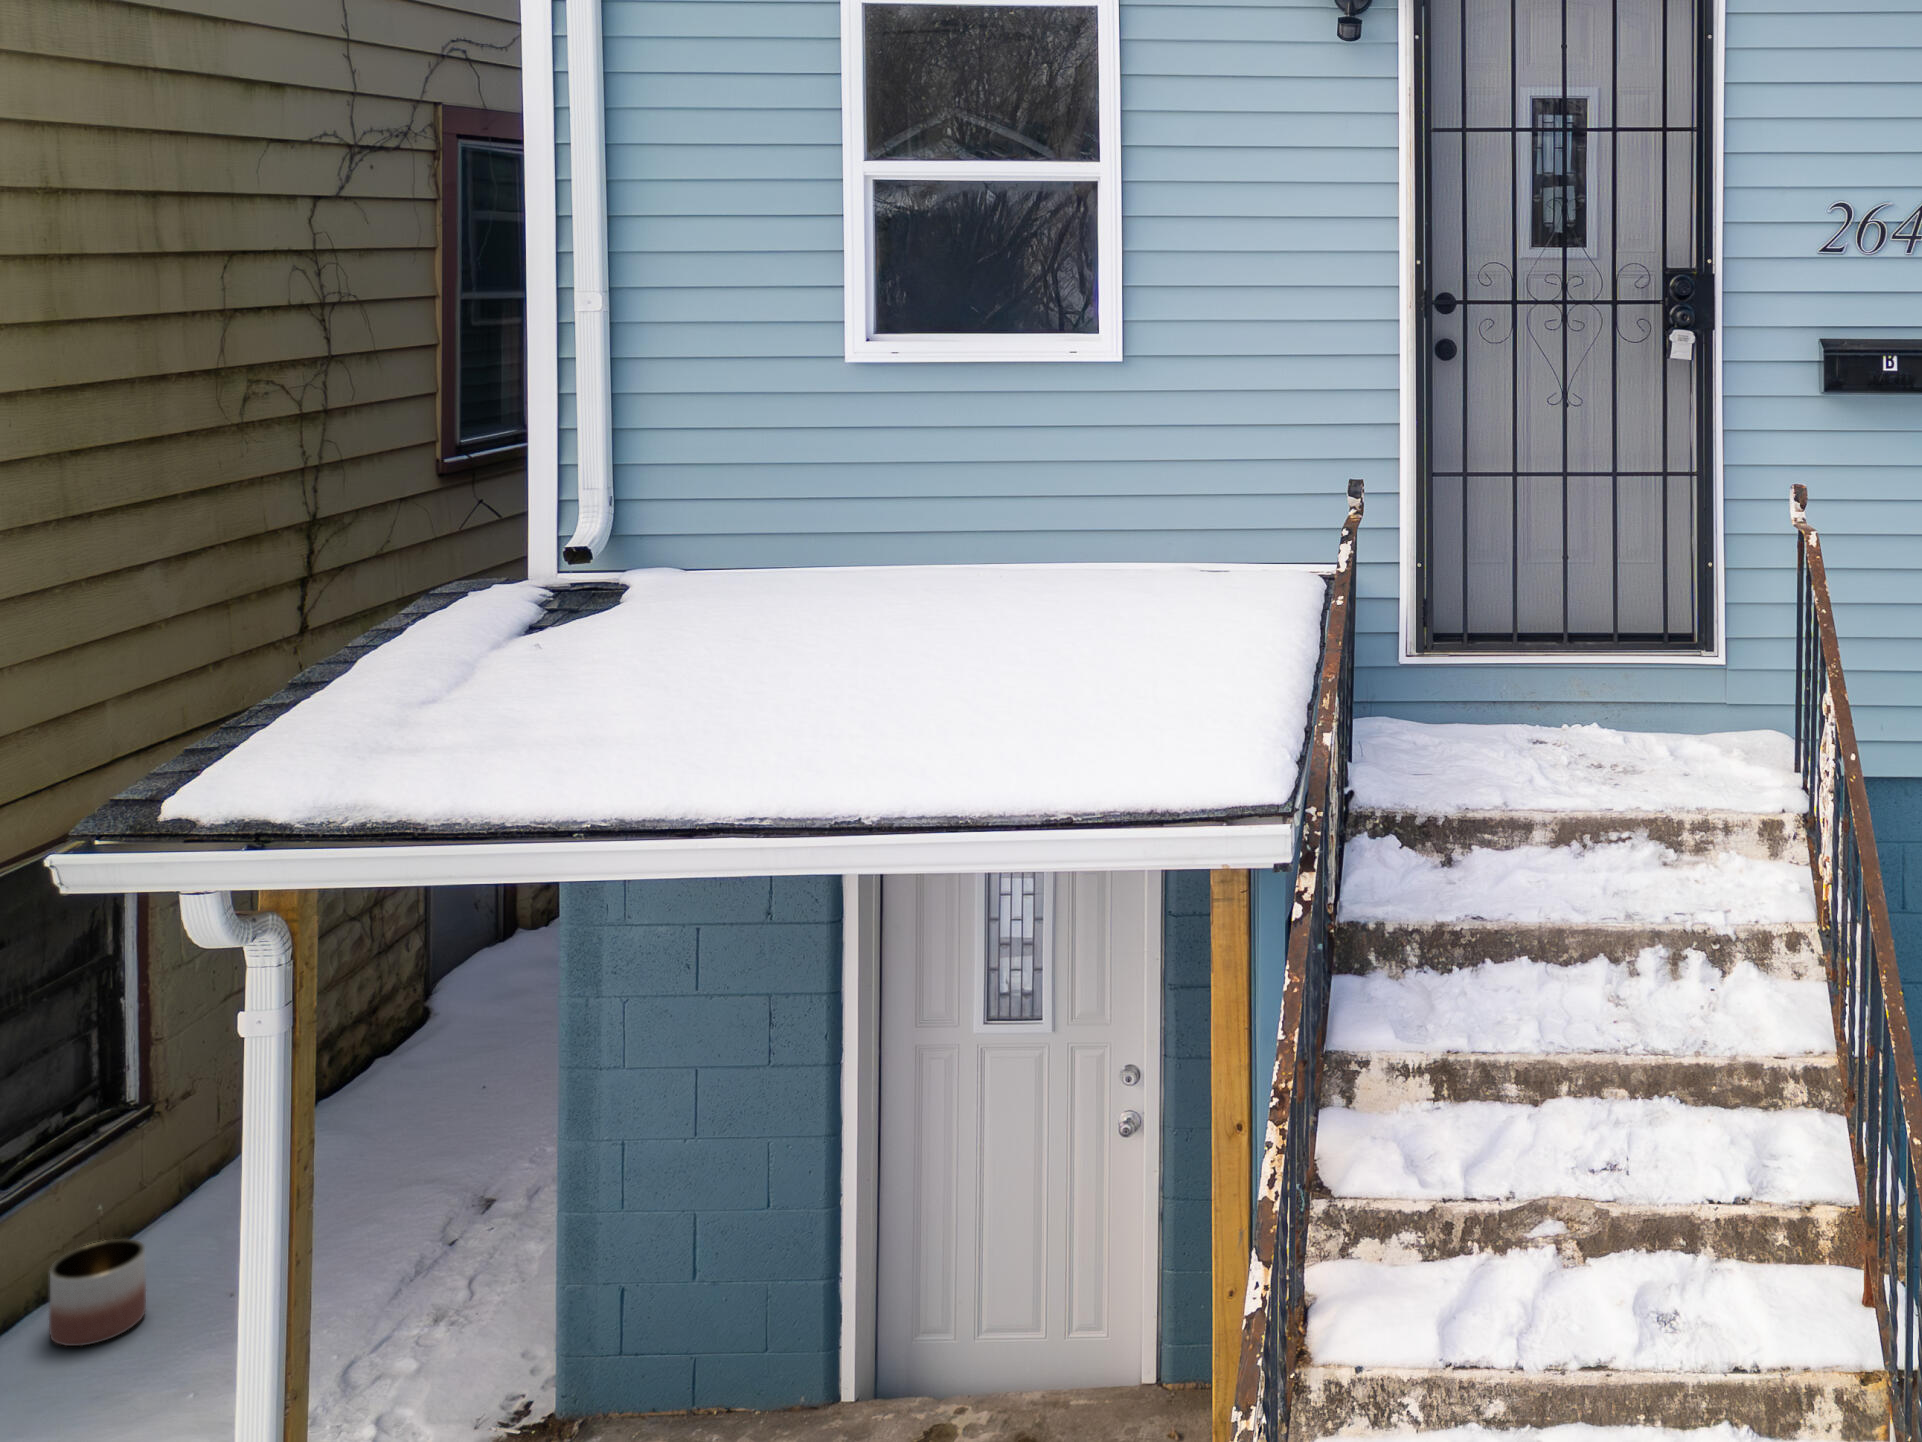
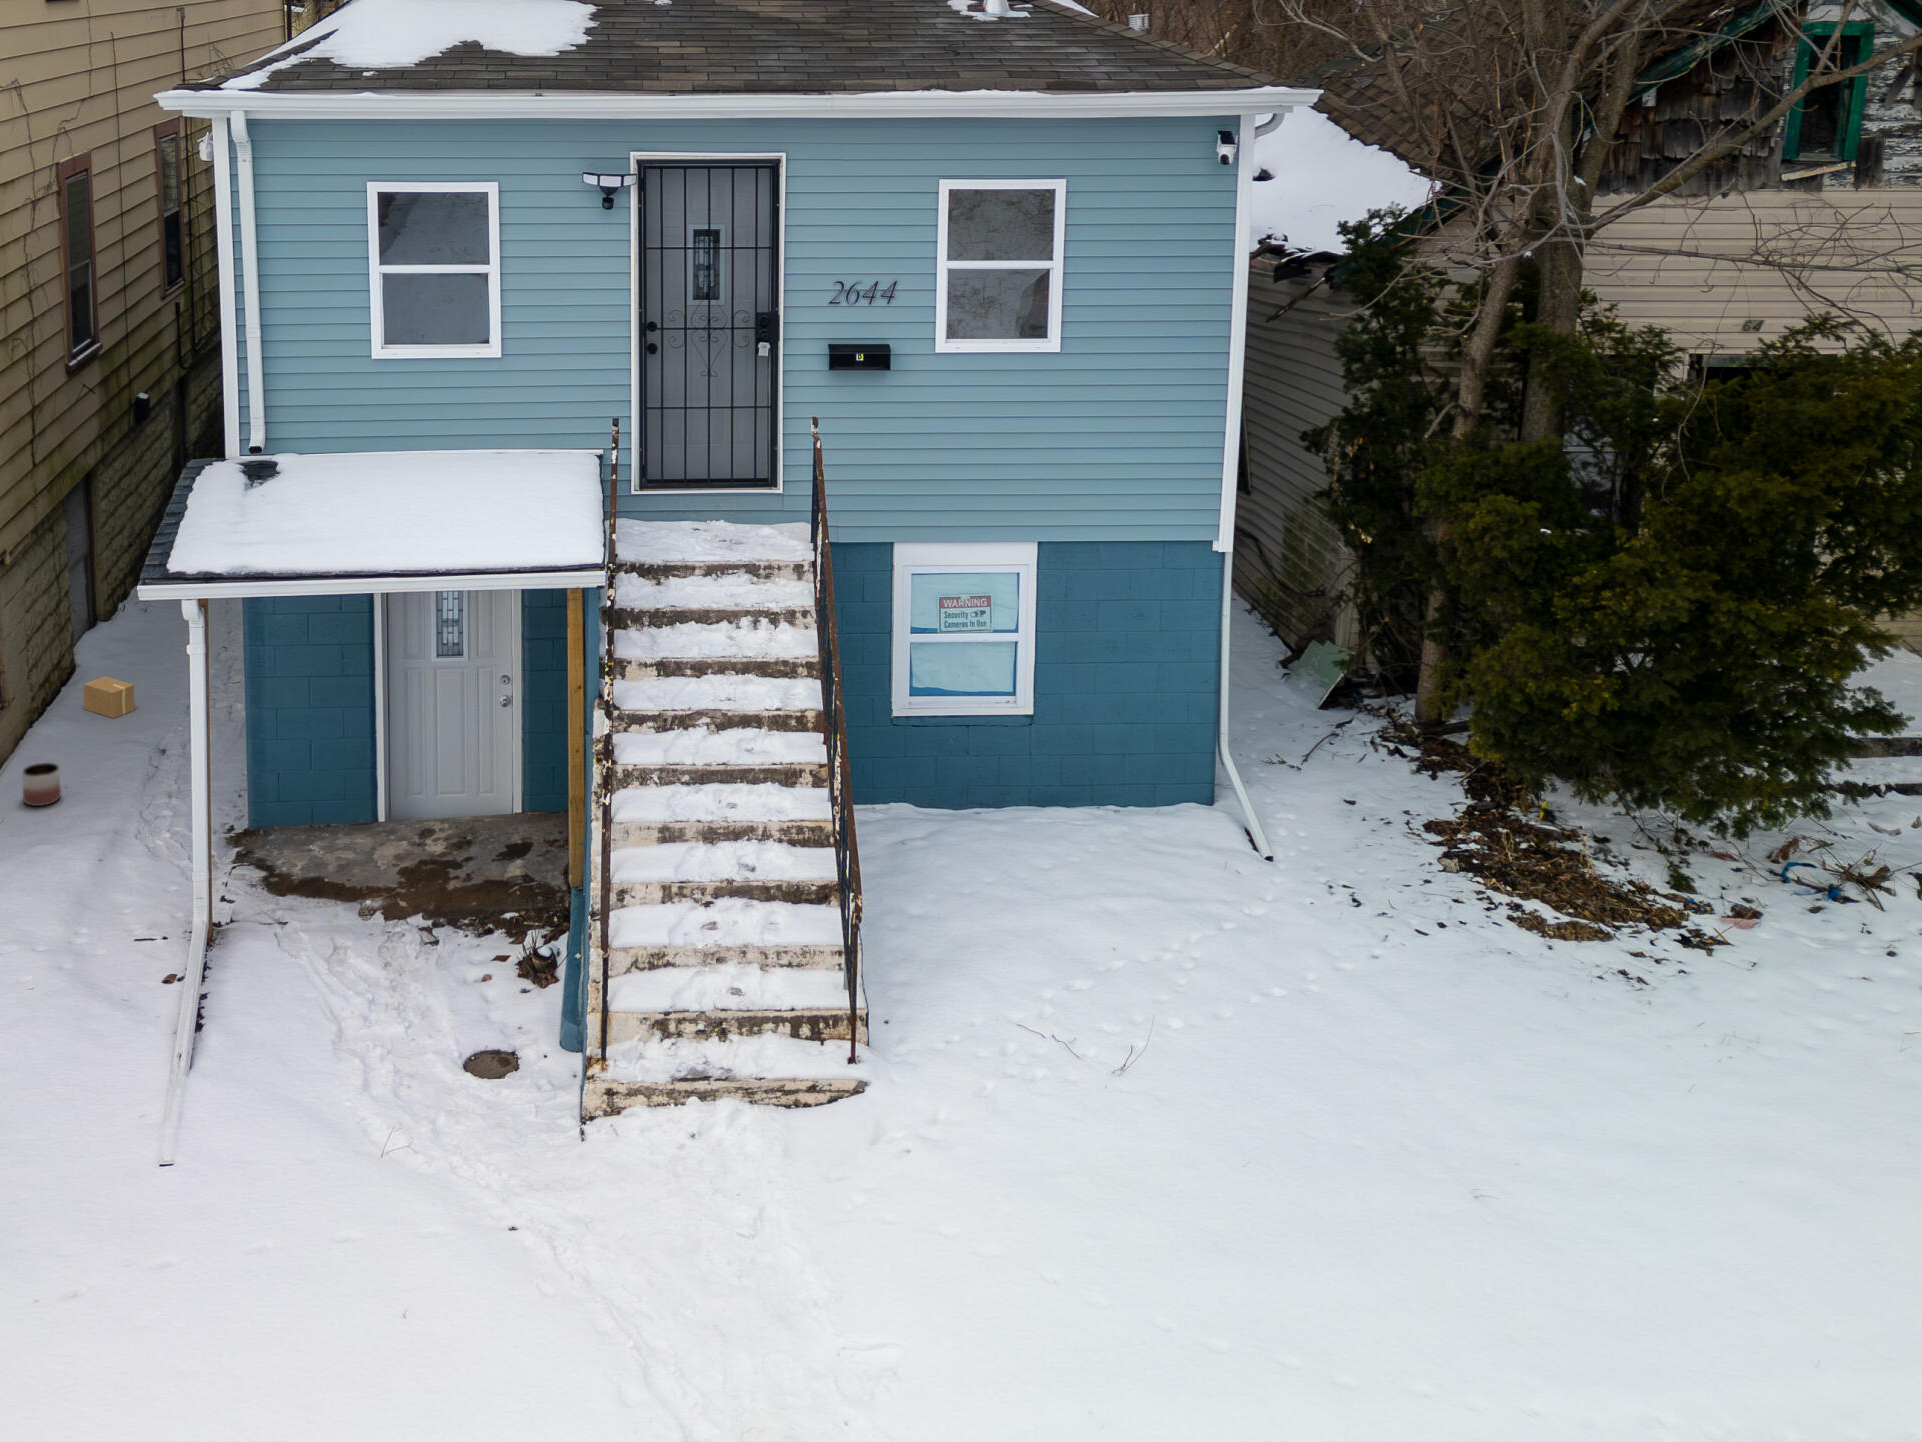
cardboard box: none [352,1022,447,1112] -> present [84,677,135,718]

